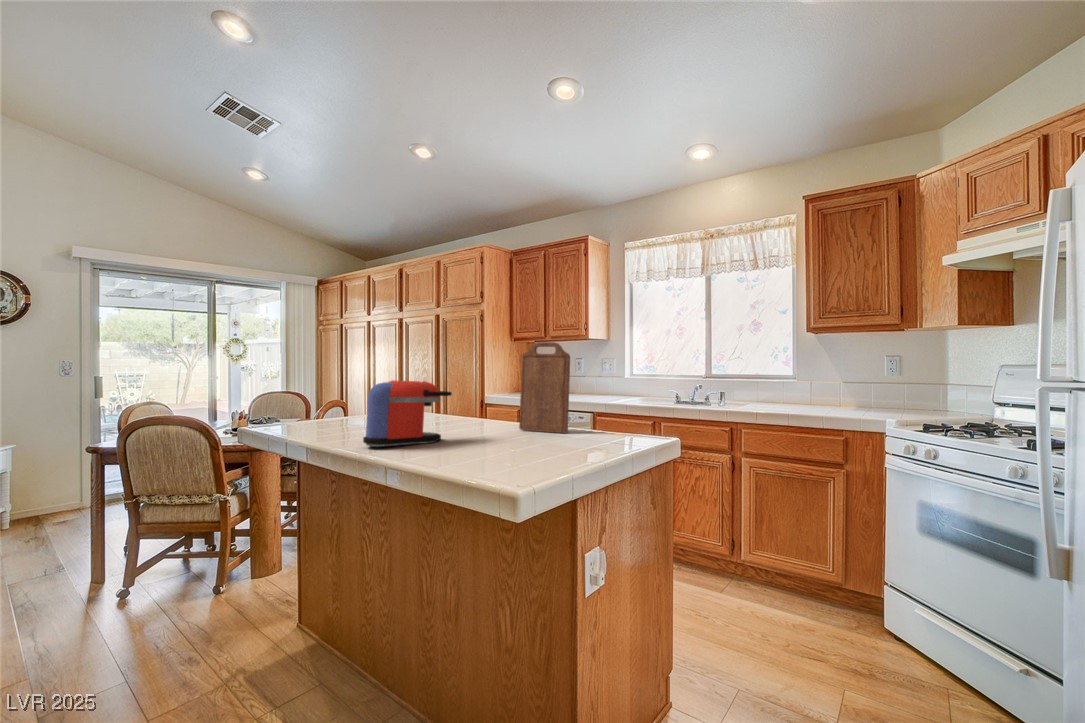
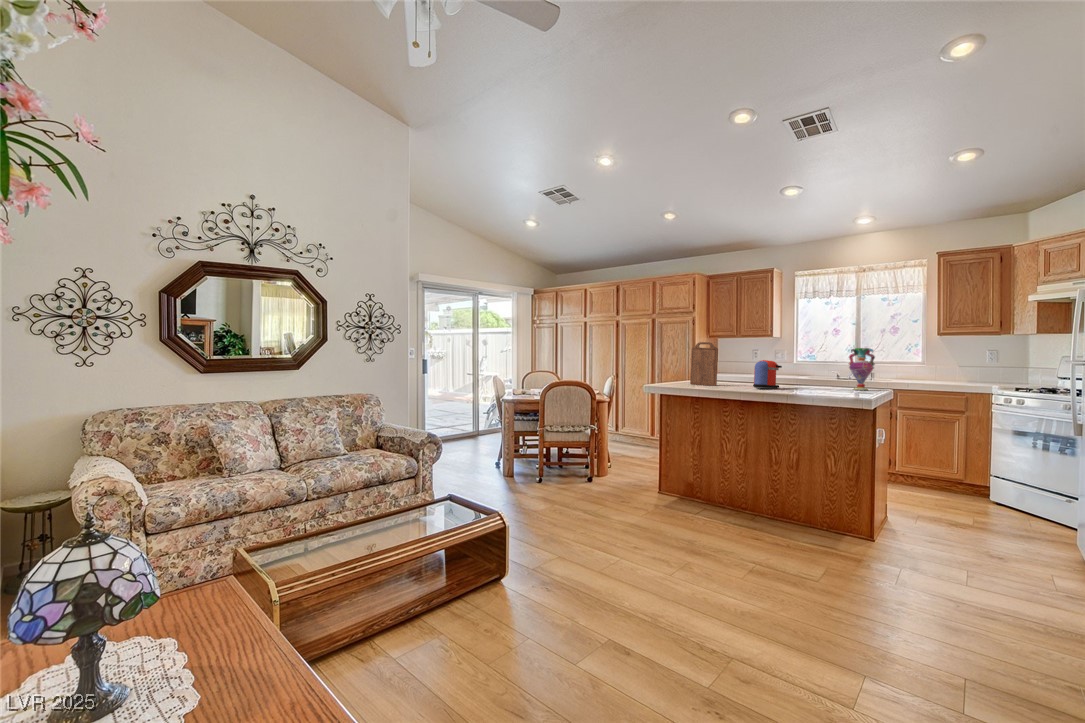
cutting board: present [519,342,570,433] -> present [690,342,718,386]
vase: none [576,352,624,447] -> present [849,348,875,390]

